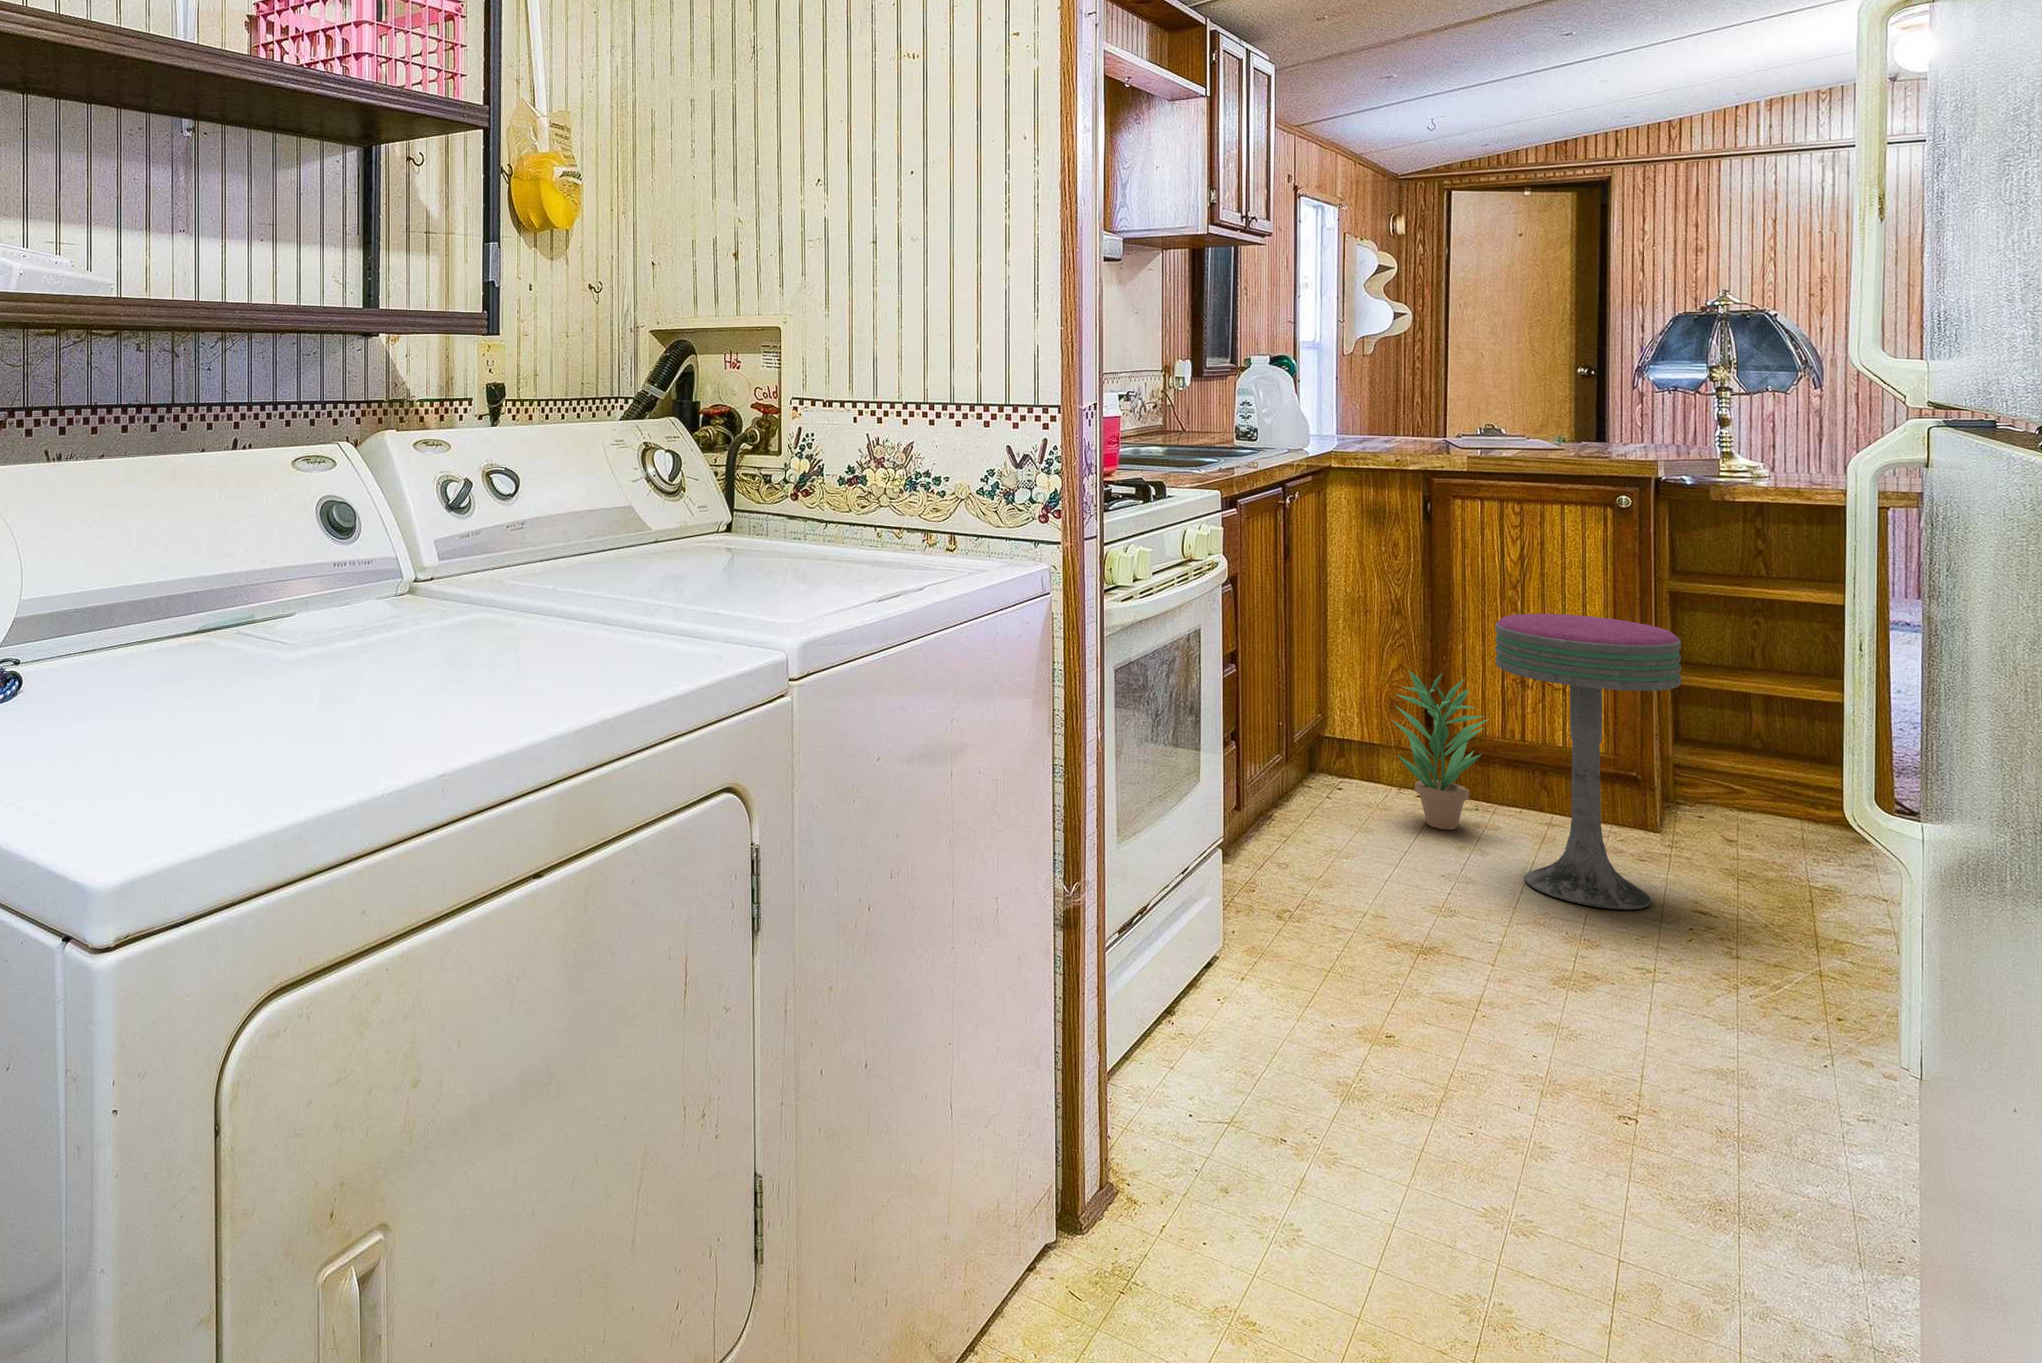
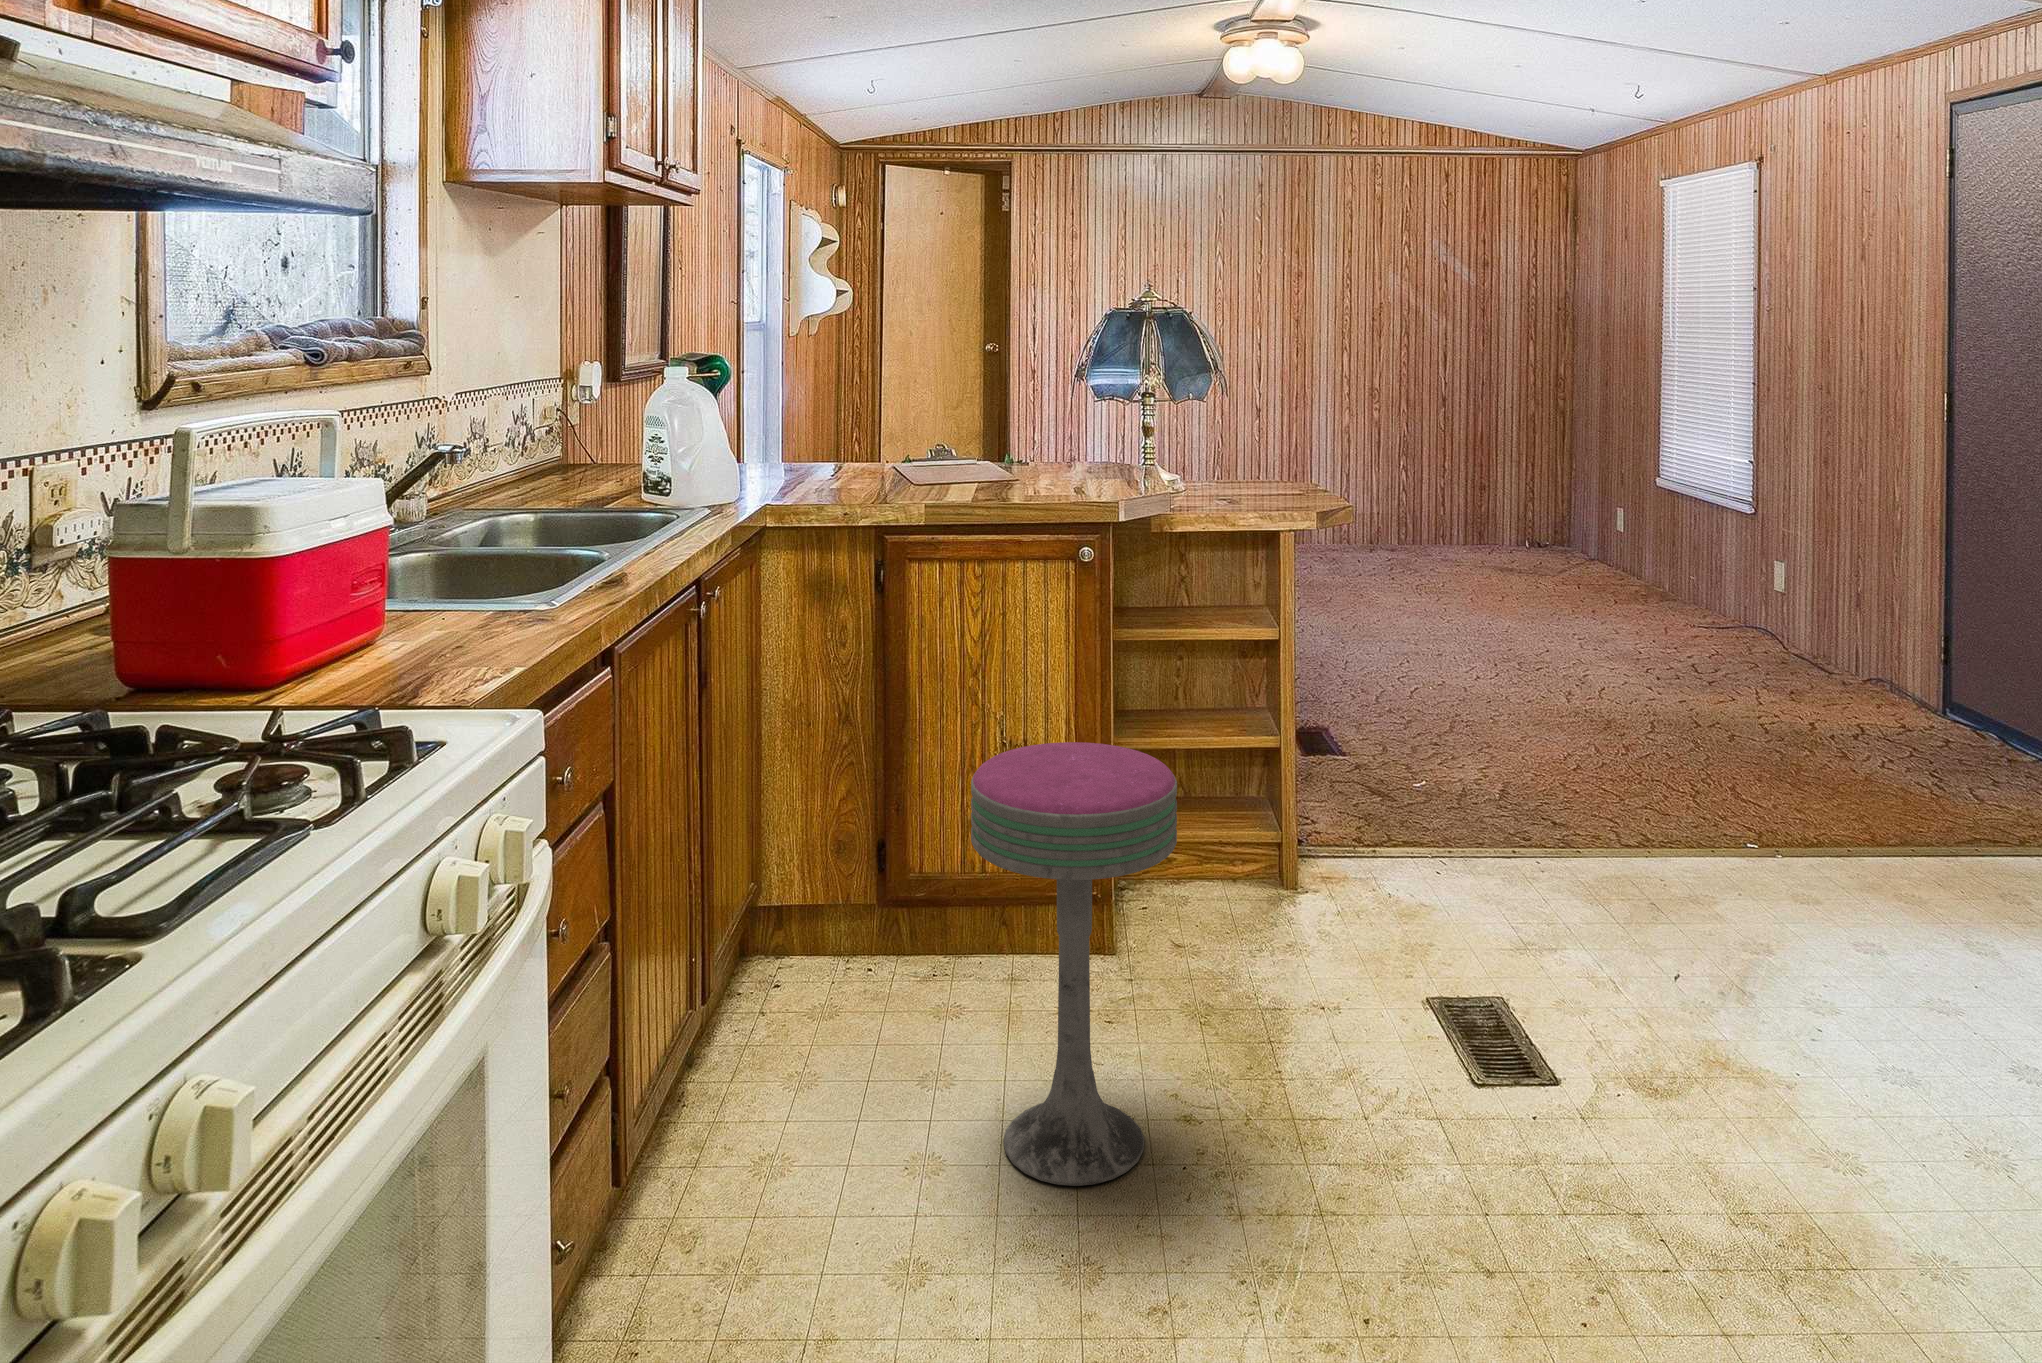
potted plant: present [1392,671,1487,830] -> none [837,832,956,1053]

